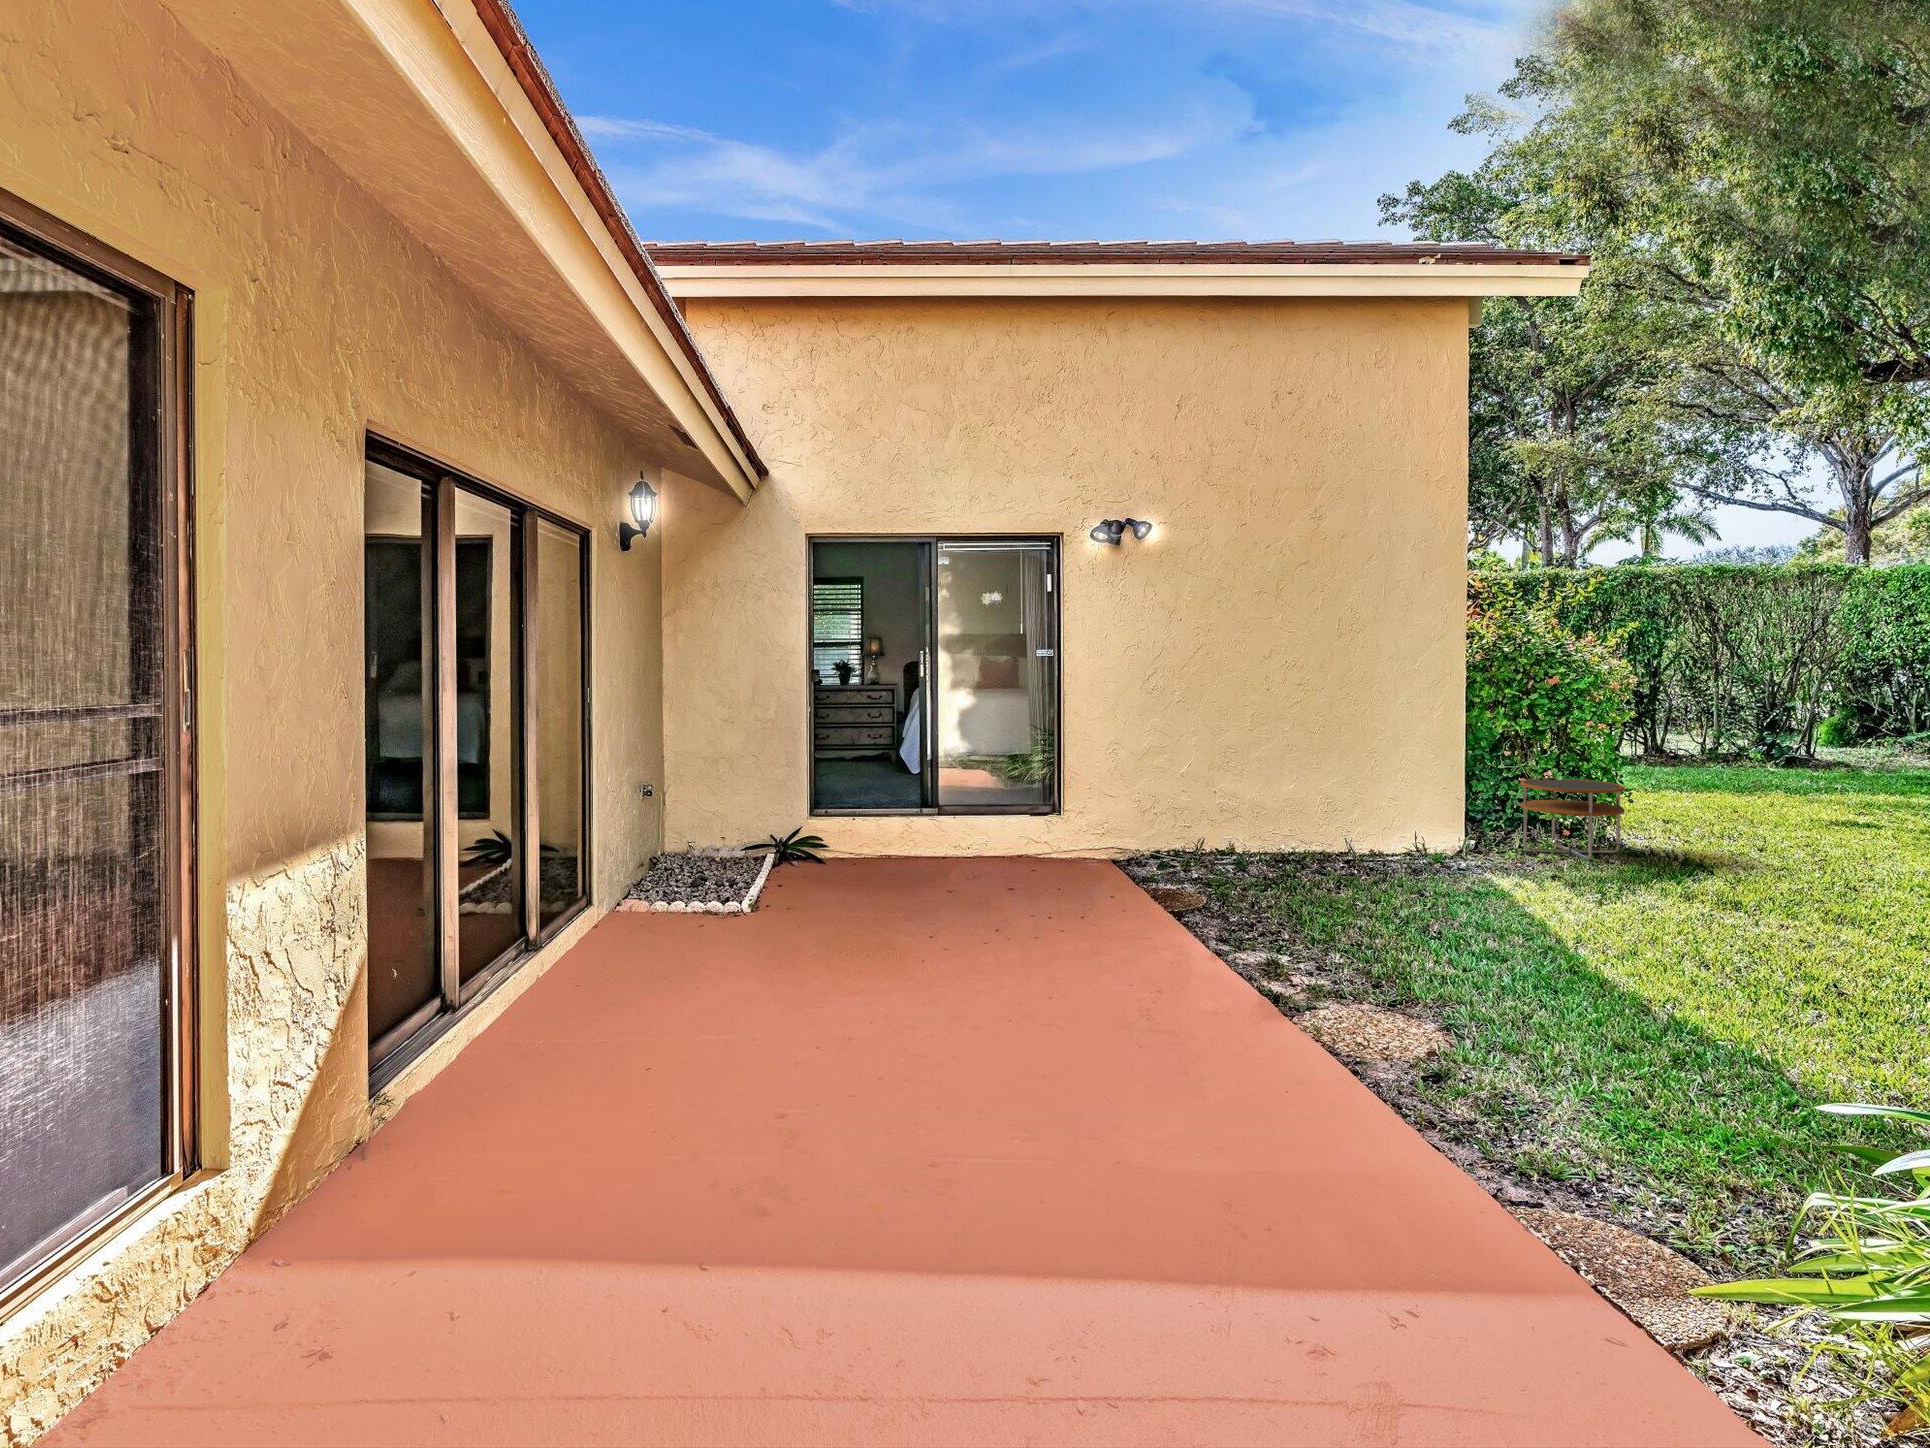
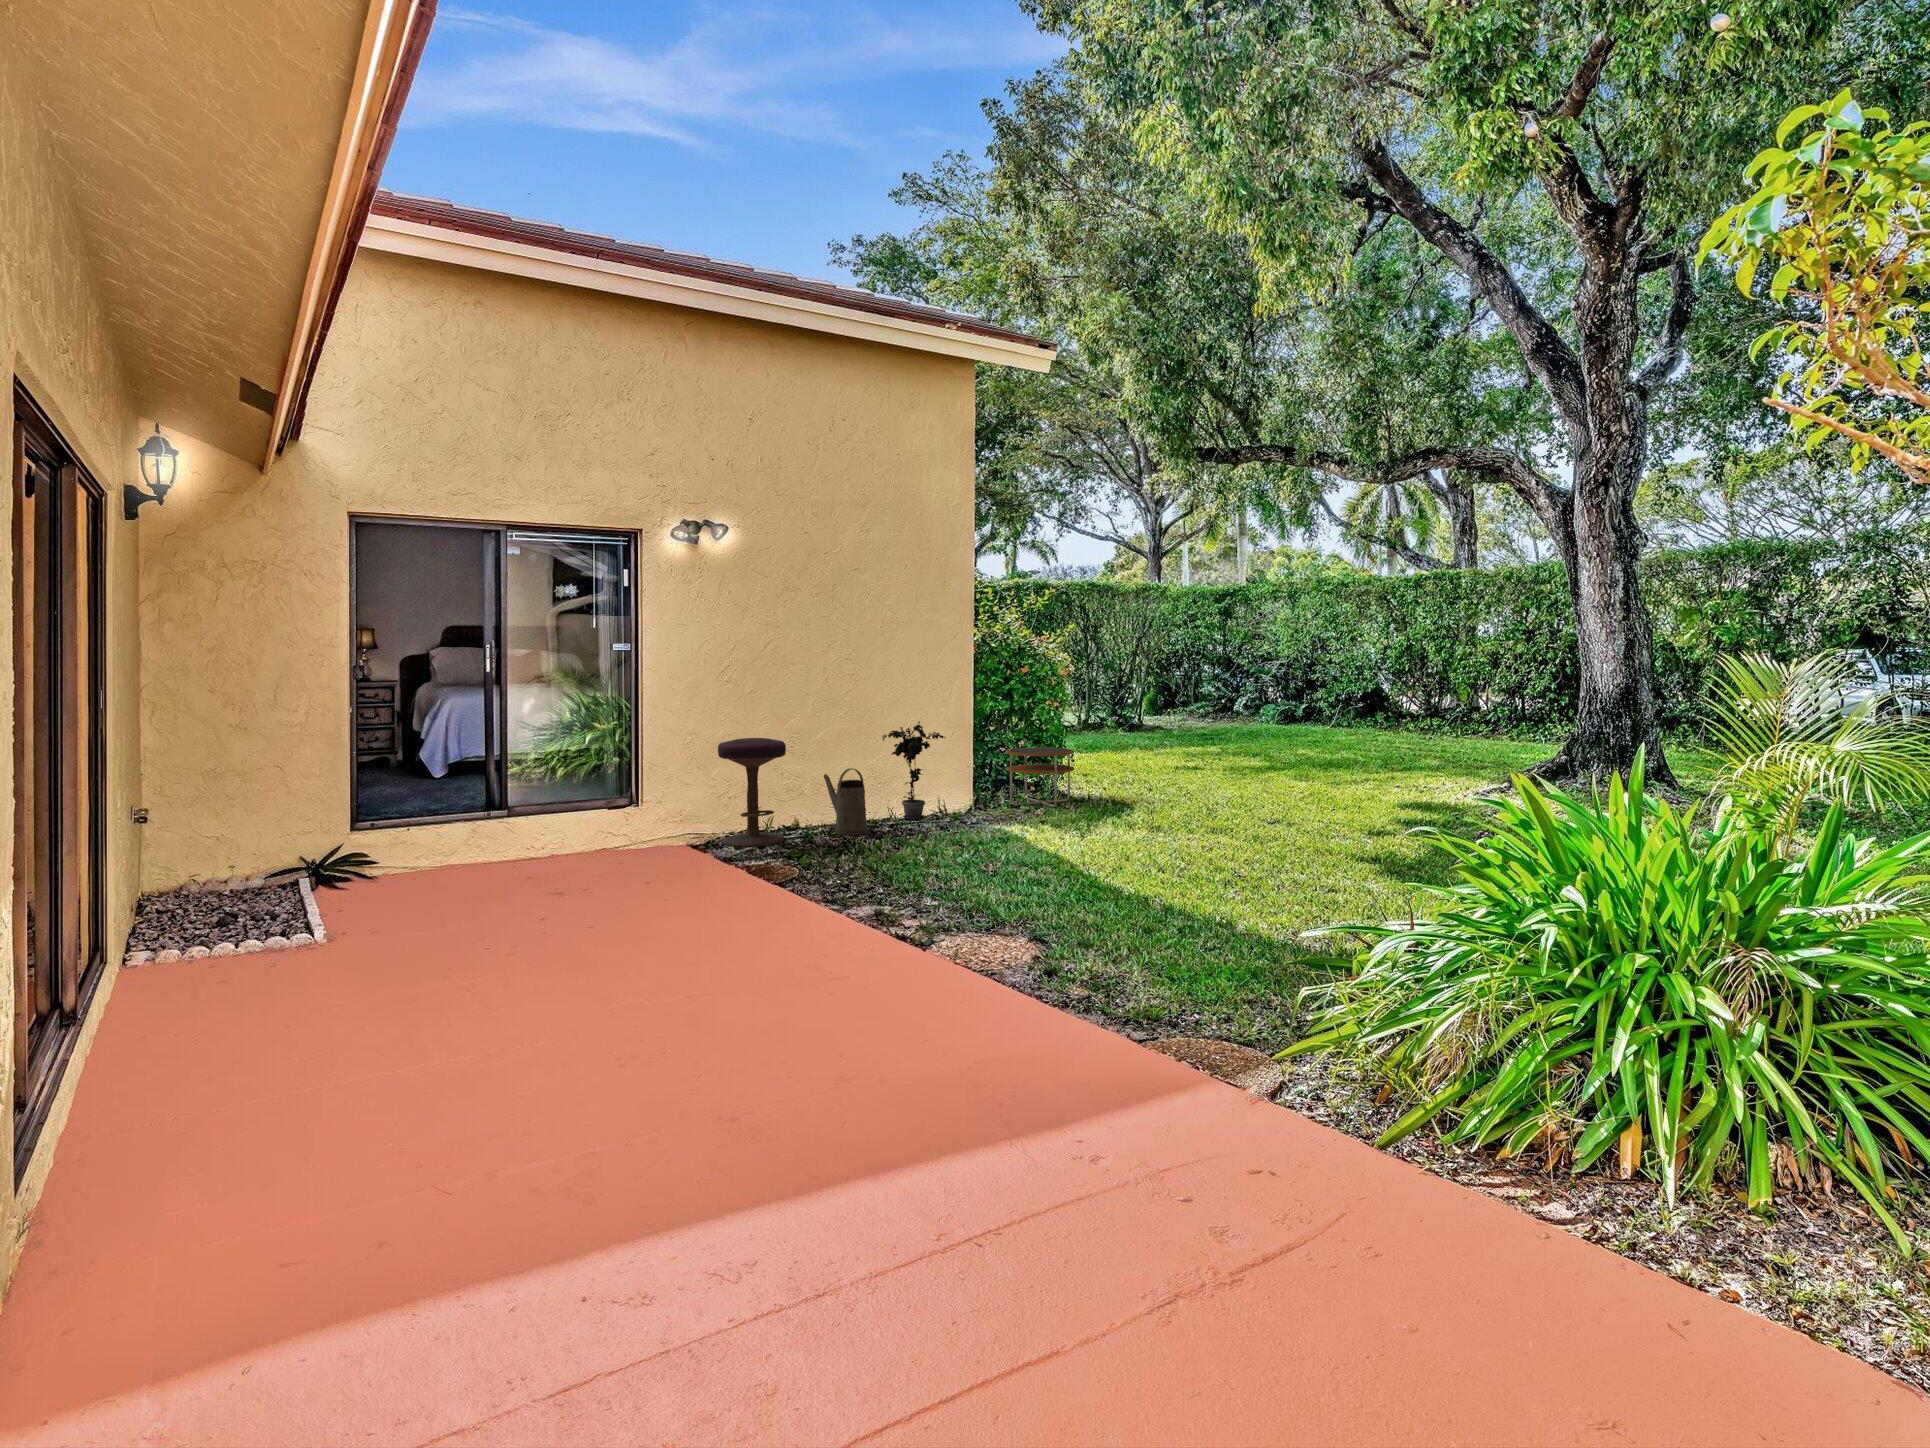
potted plant: none [1338,740,1424,857] -> present [882,721,945,820]
stool: none [1136,751,1210,869] -> present [718,738,786,847]
watering can: none [1265,791,1310,869] -> present [824,768,868,835]

